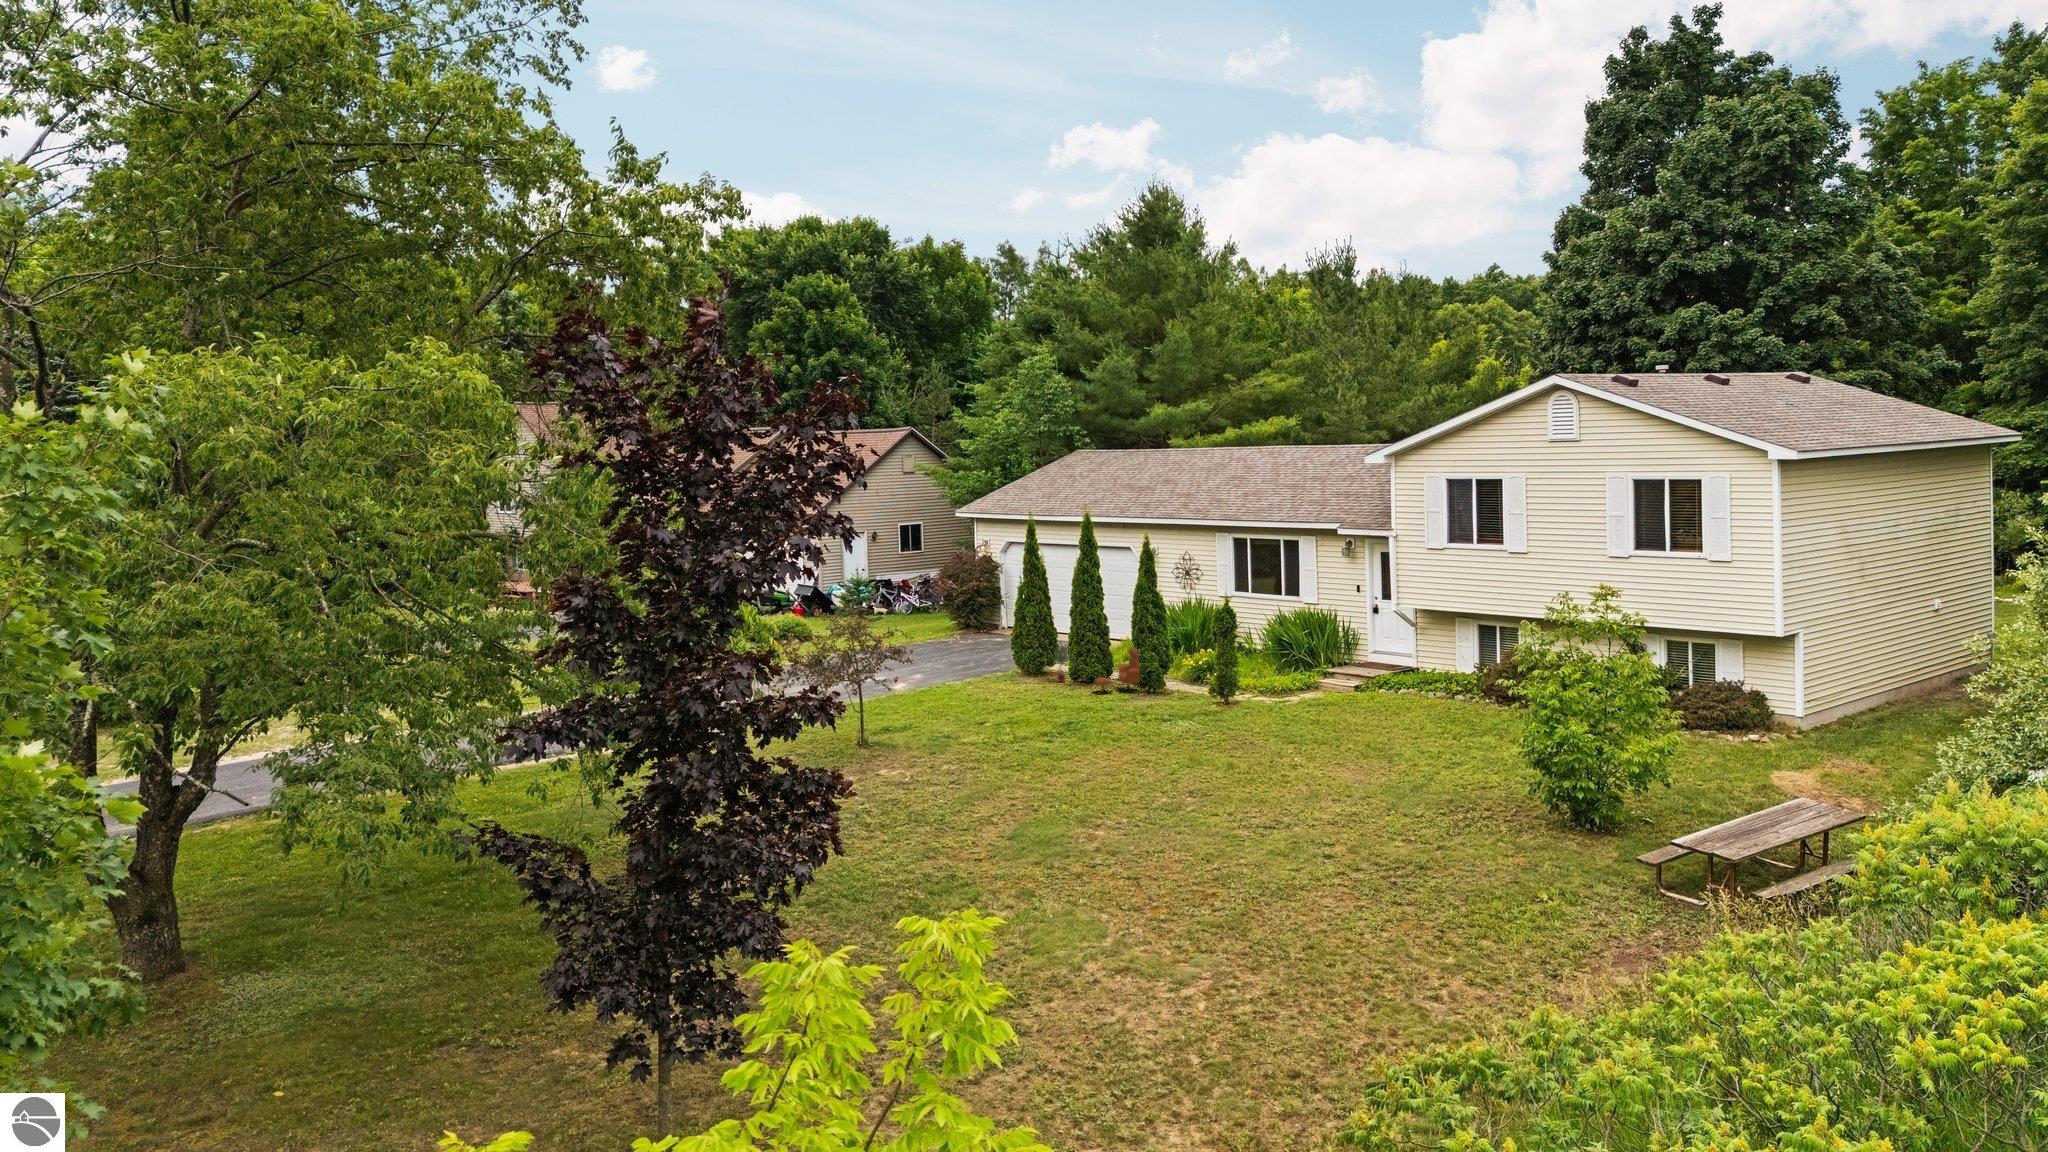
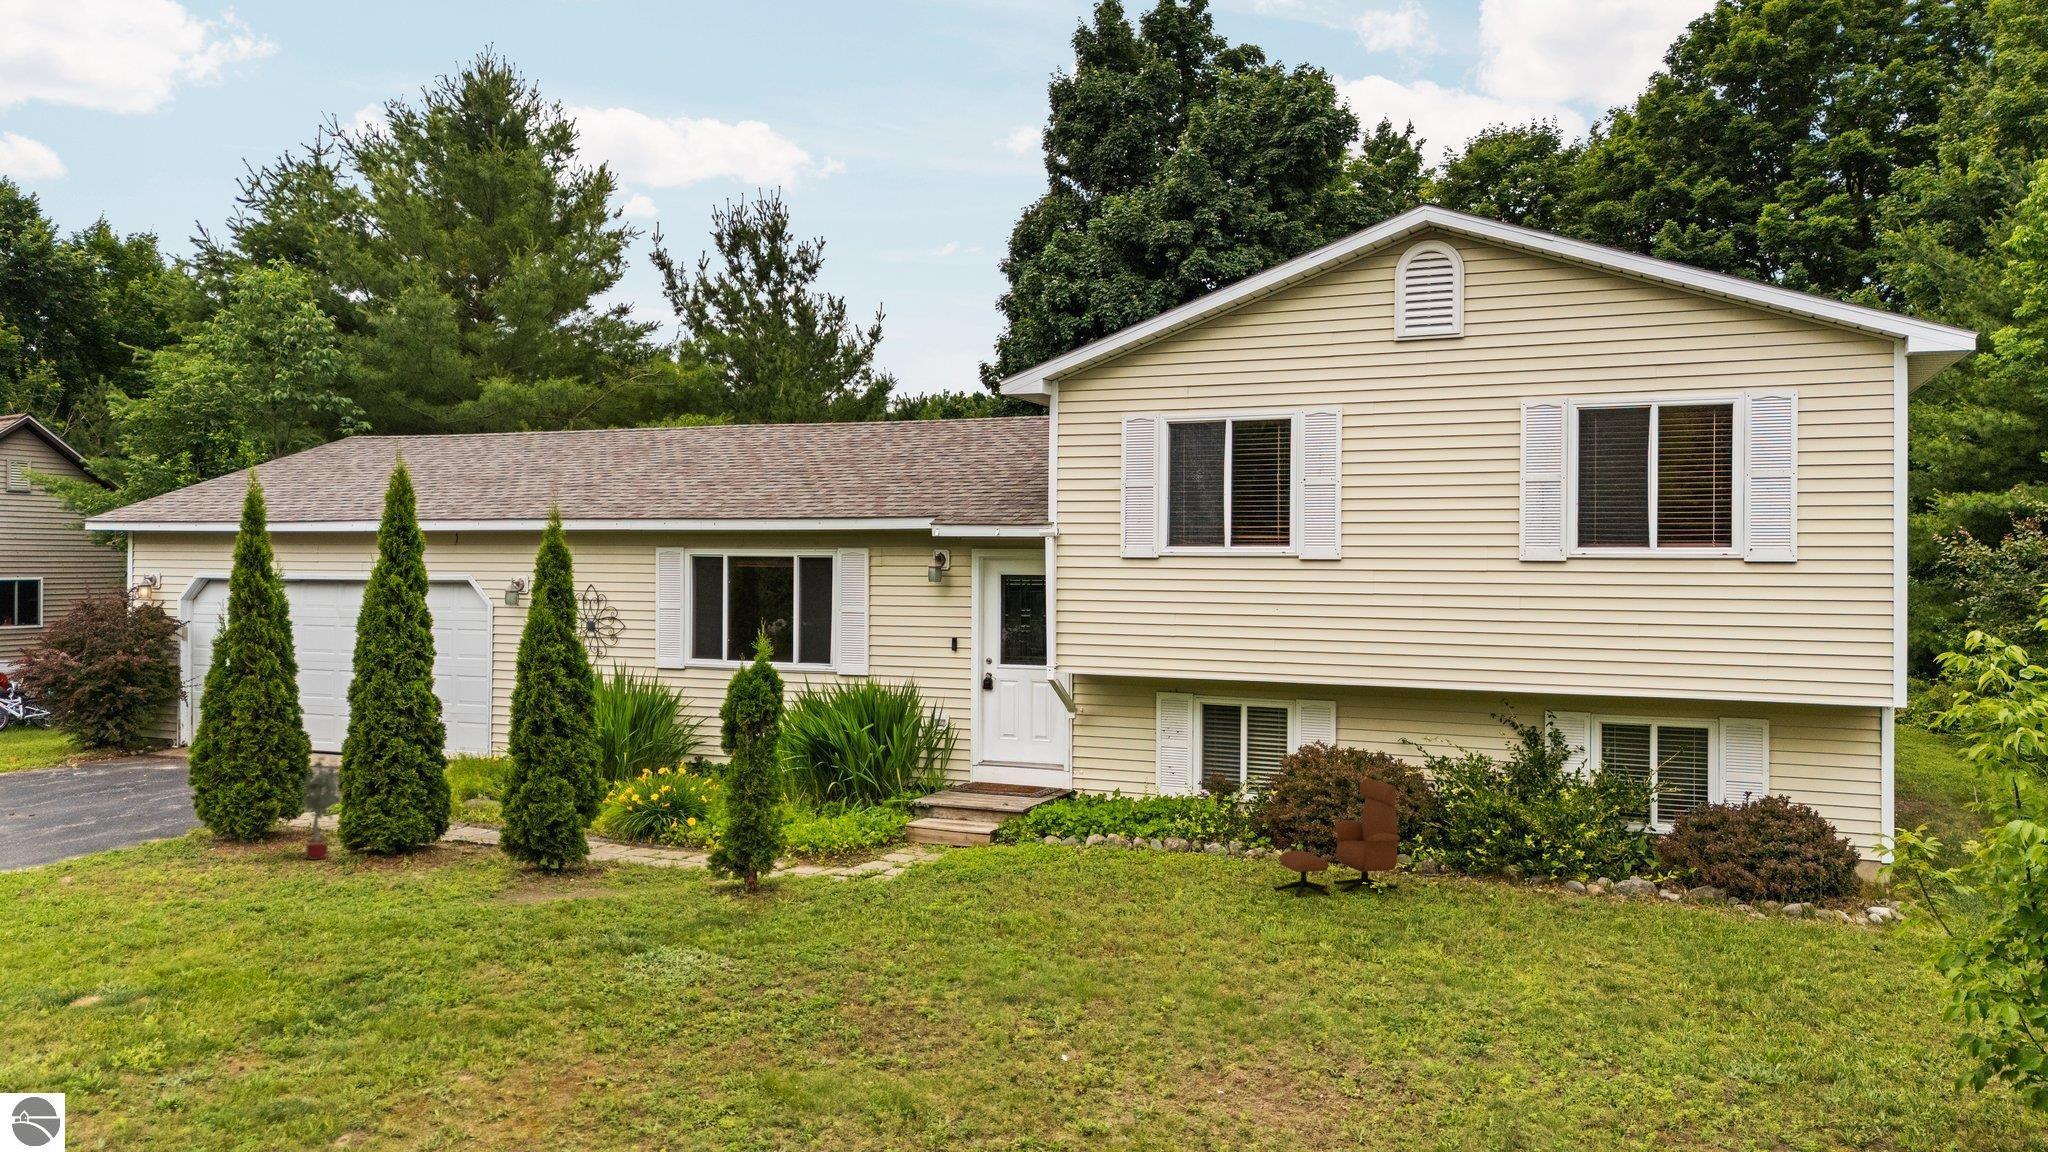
lounge chair: present [1094,648,1140,694] -> present [1274,779,1401,897]

